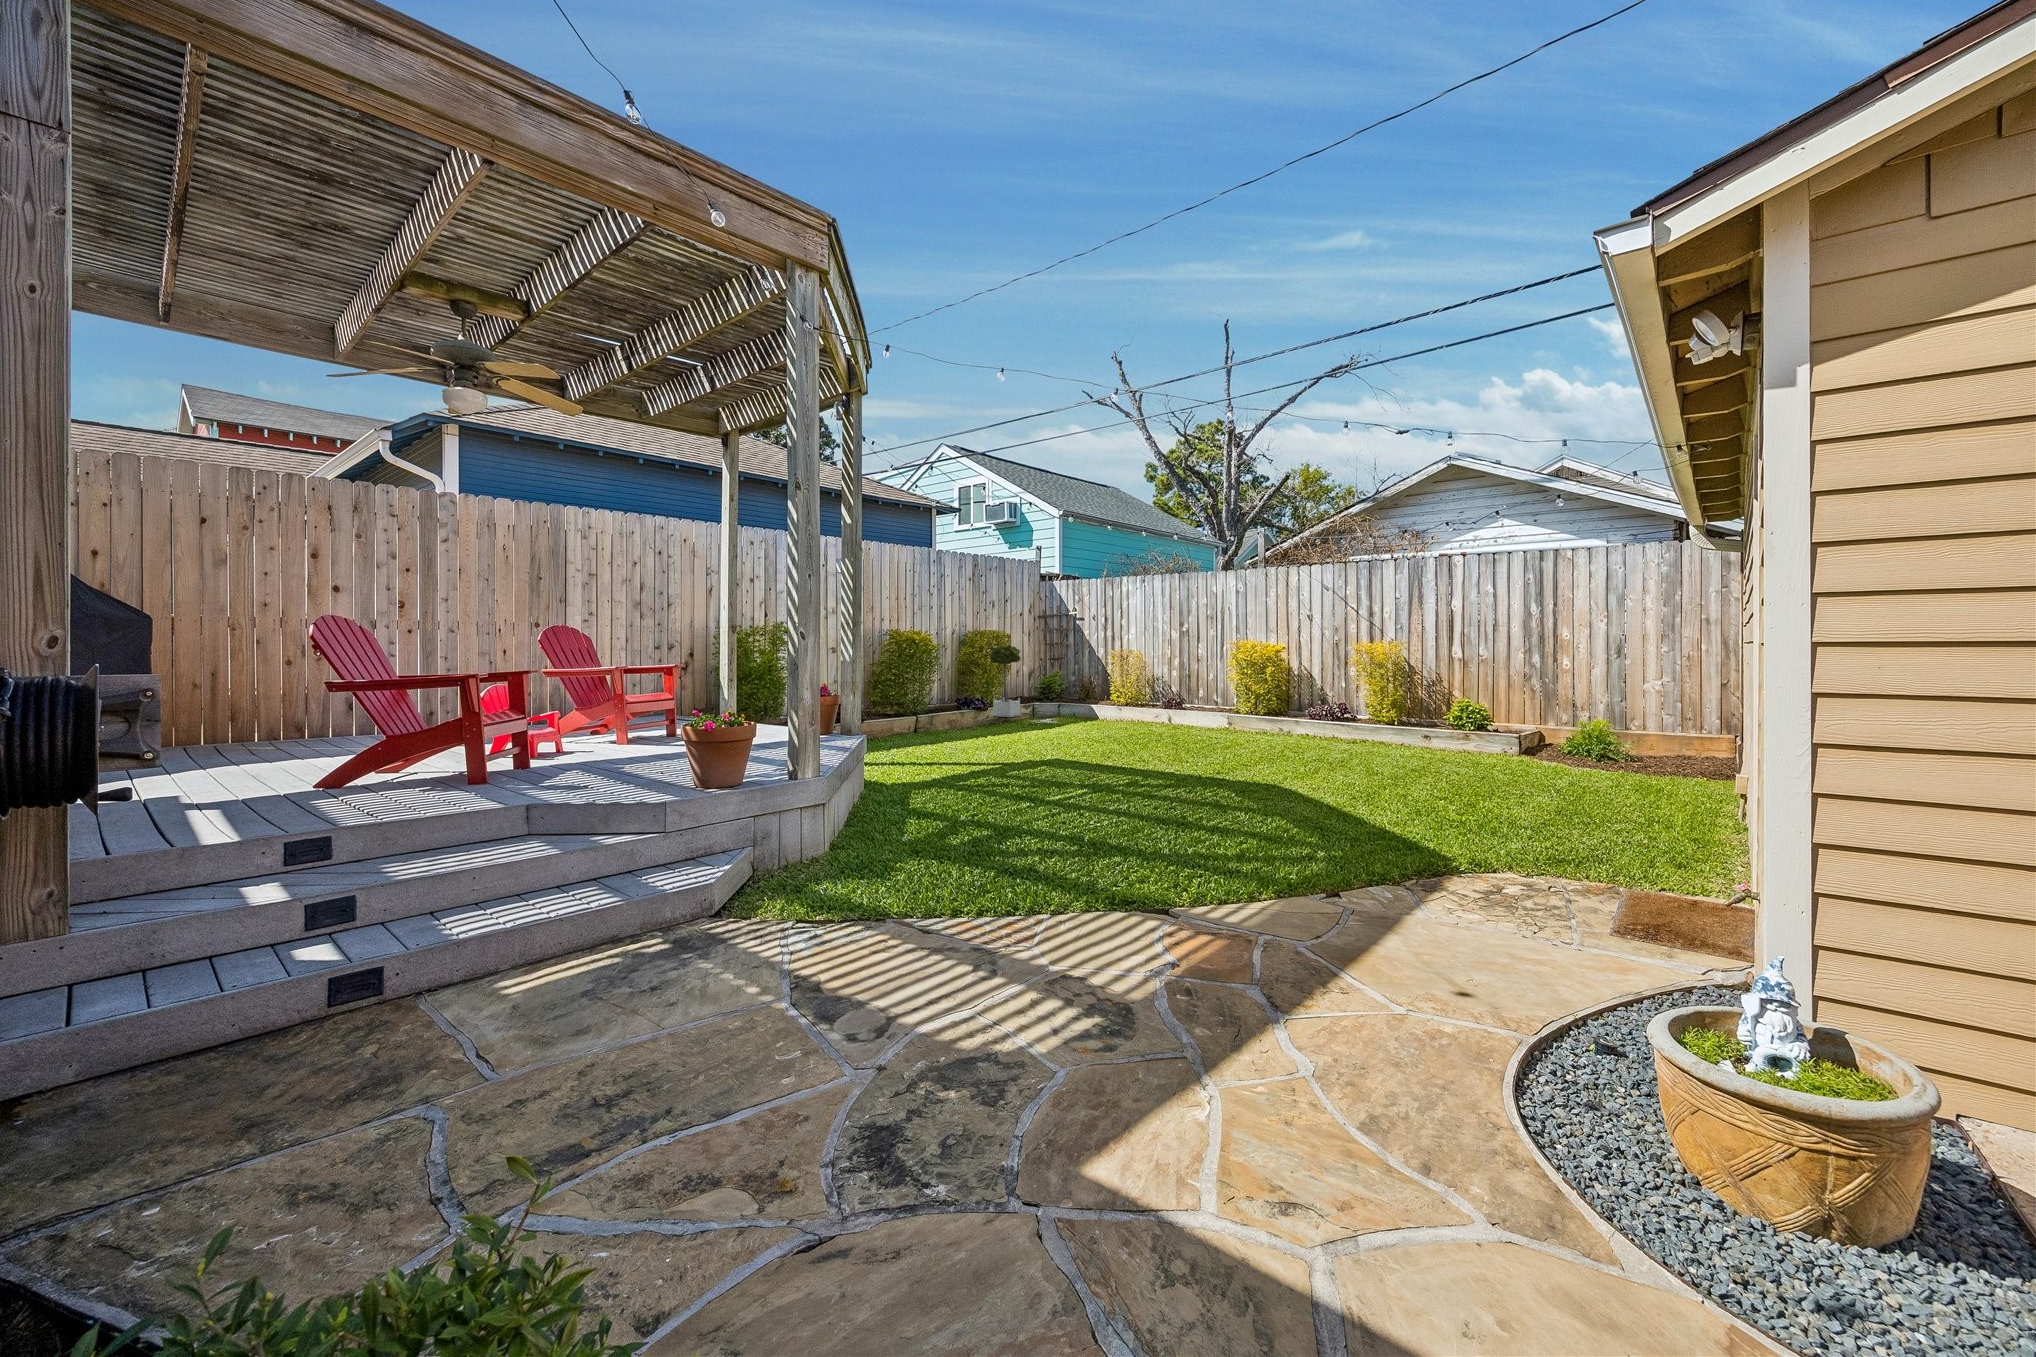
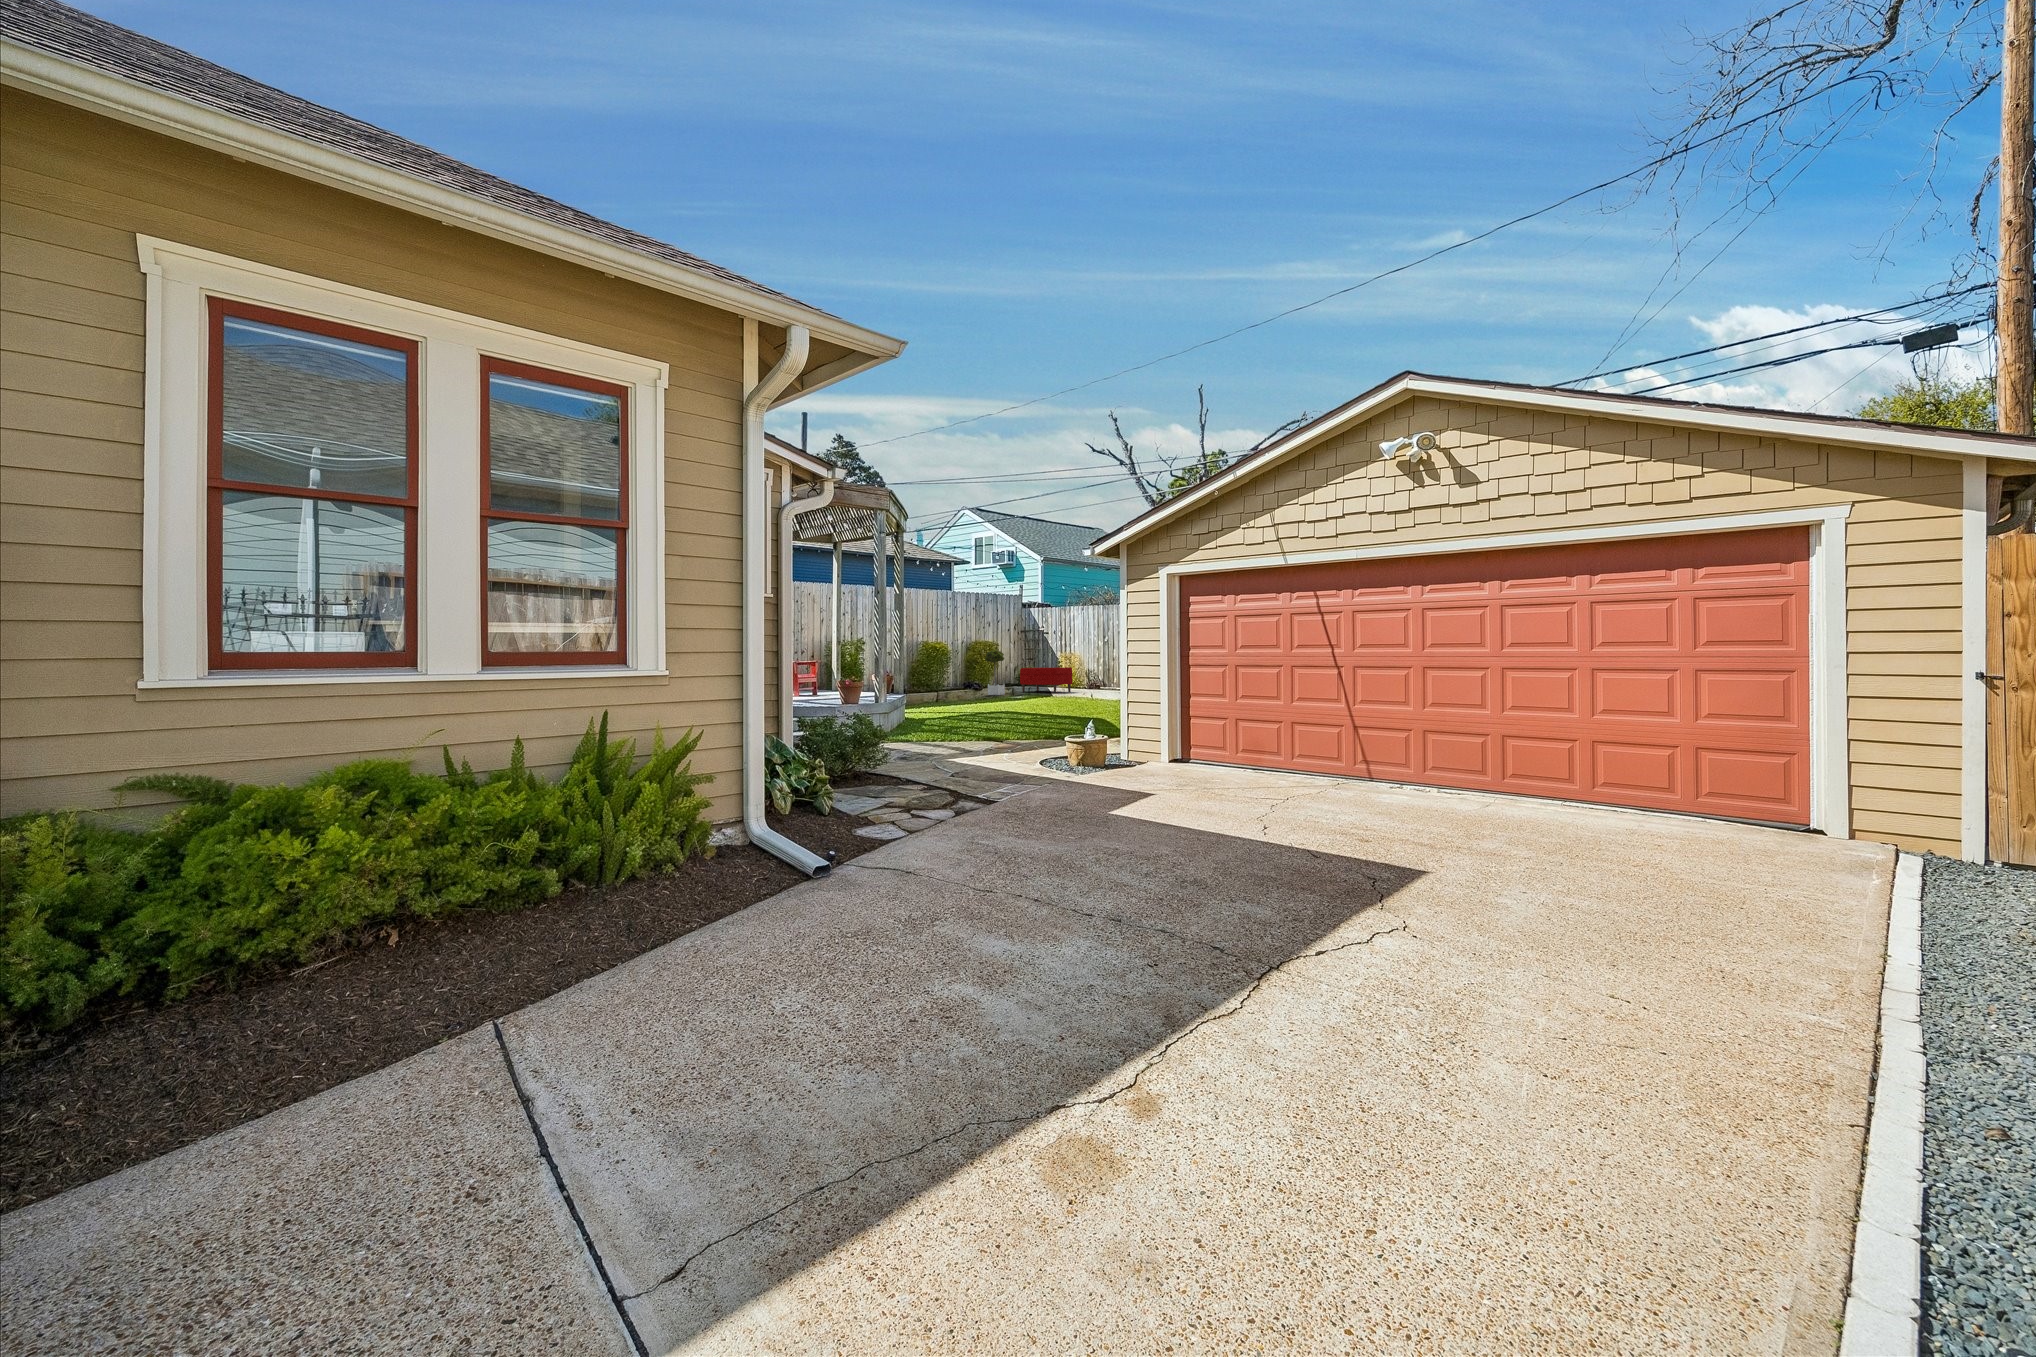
bench: none [1042,671,1127,714] -> present [1020,667,1073,693]

